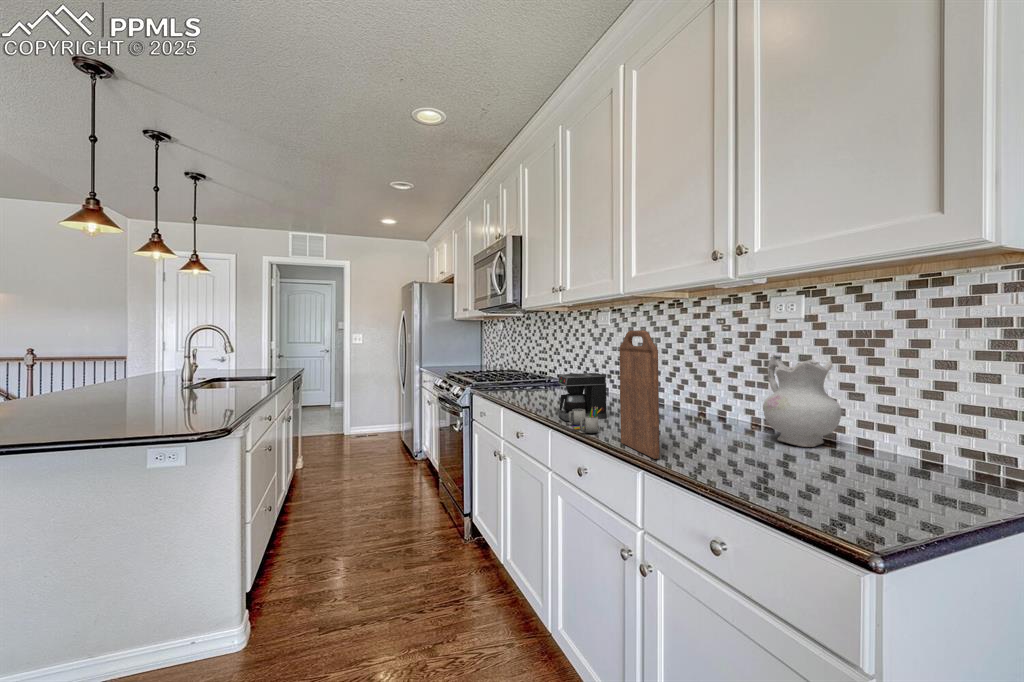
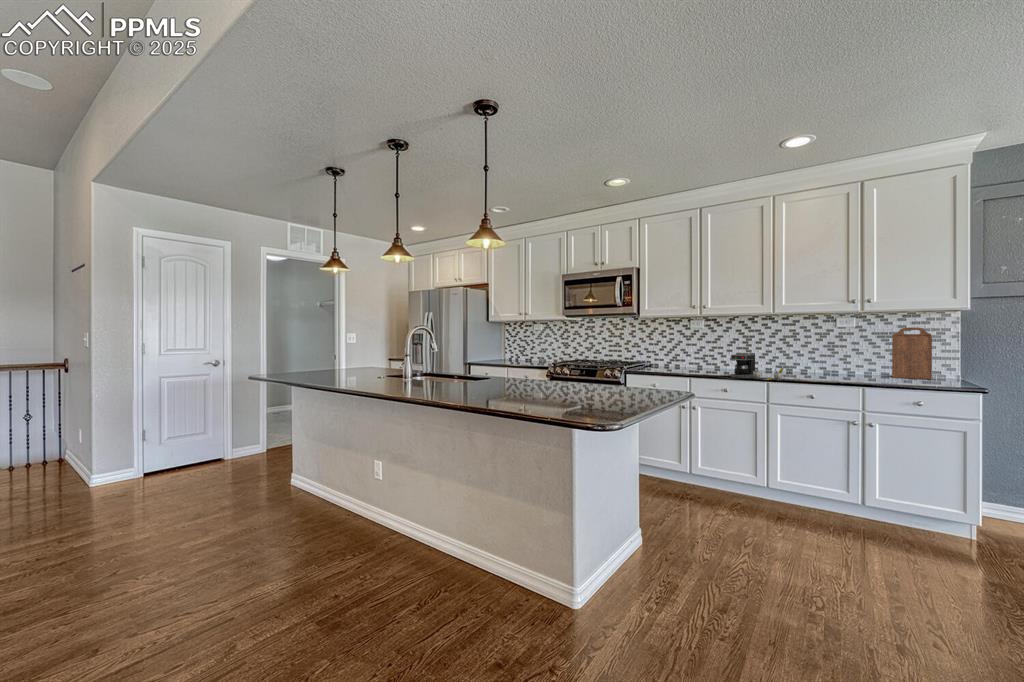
cutting board: present [619,330,660,459] -> present [892,327,932,379]
ceramic pitcher: present [763,355,841,447] -> none [837,342,875,378]

